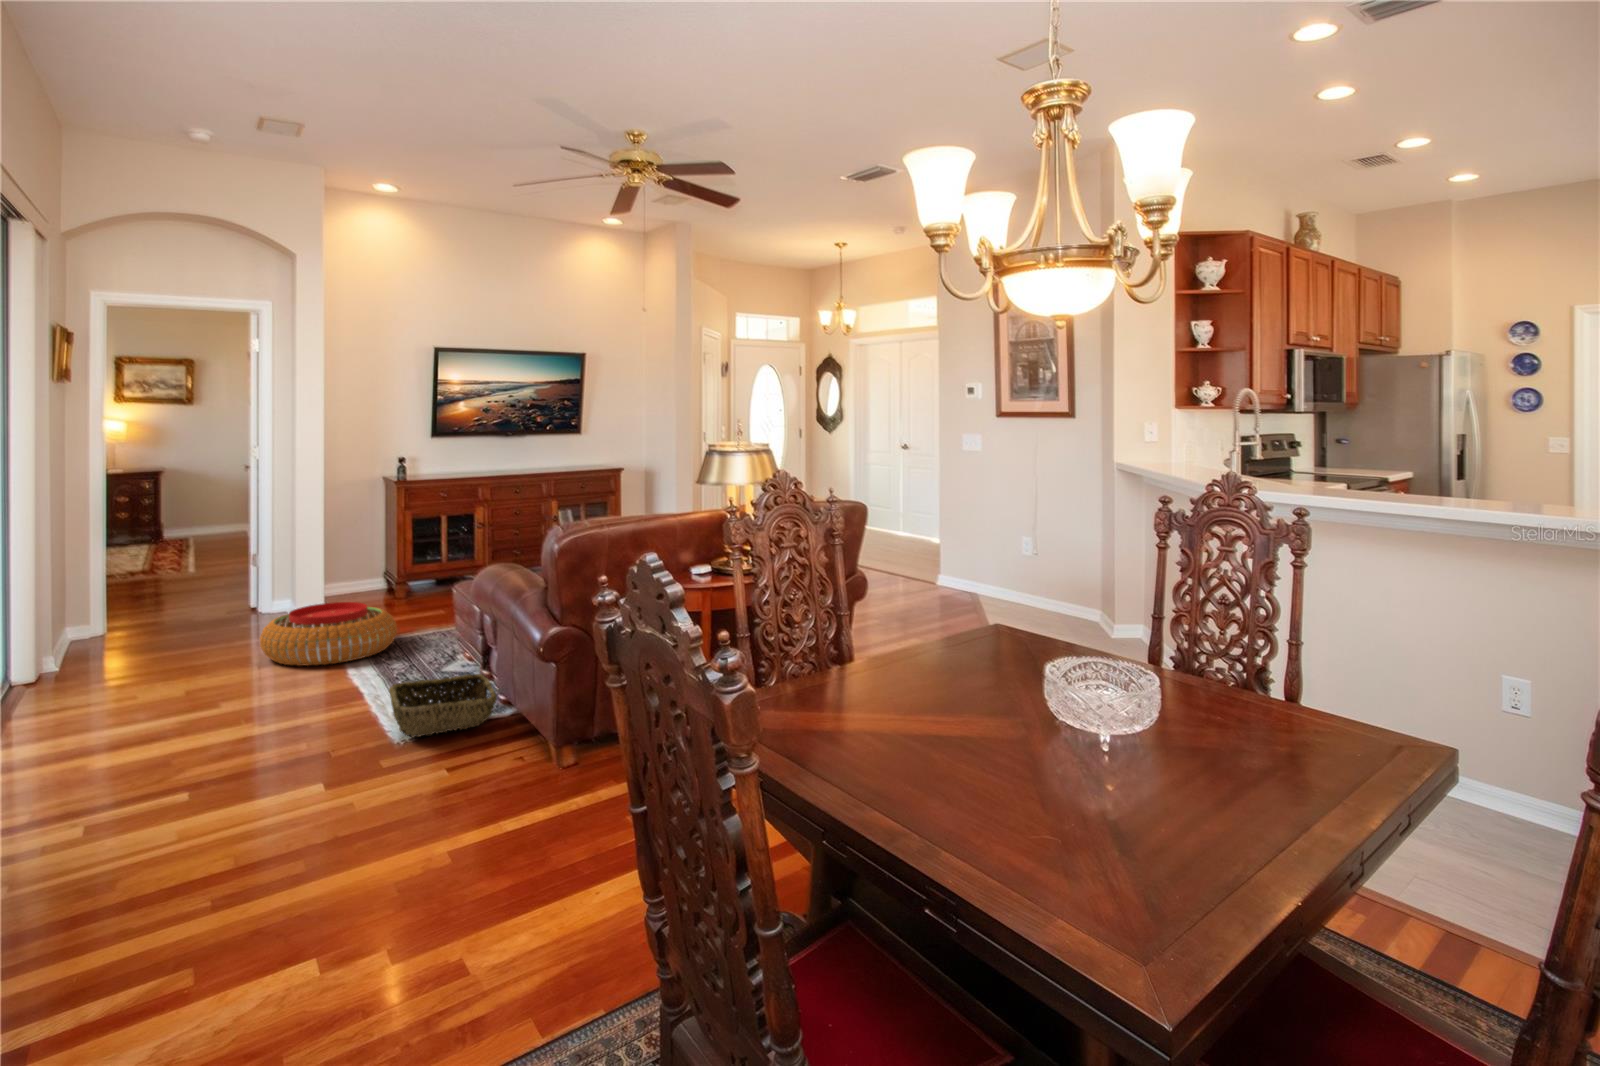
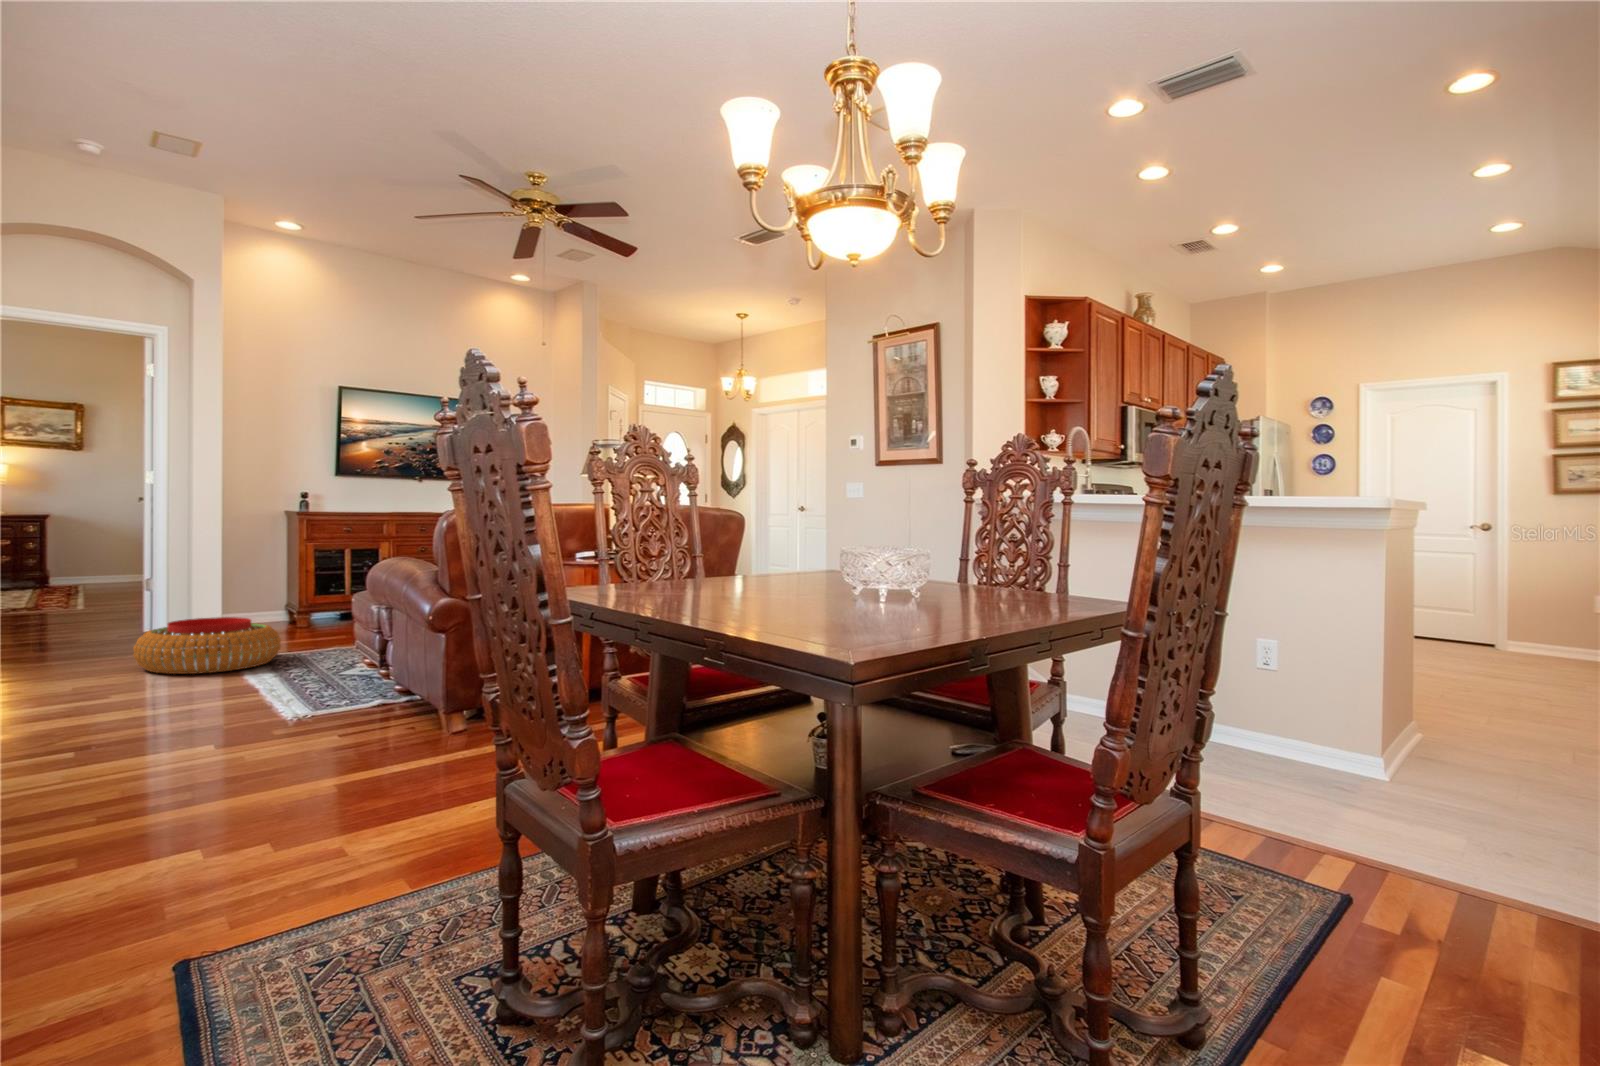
woven basket: present [389,674,497,738] -> none [267,667,378,722]

